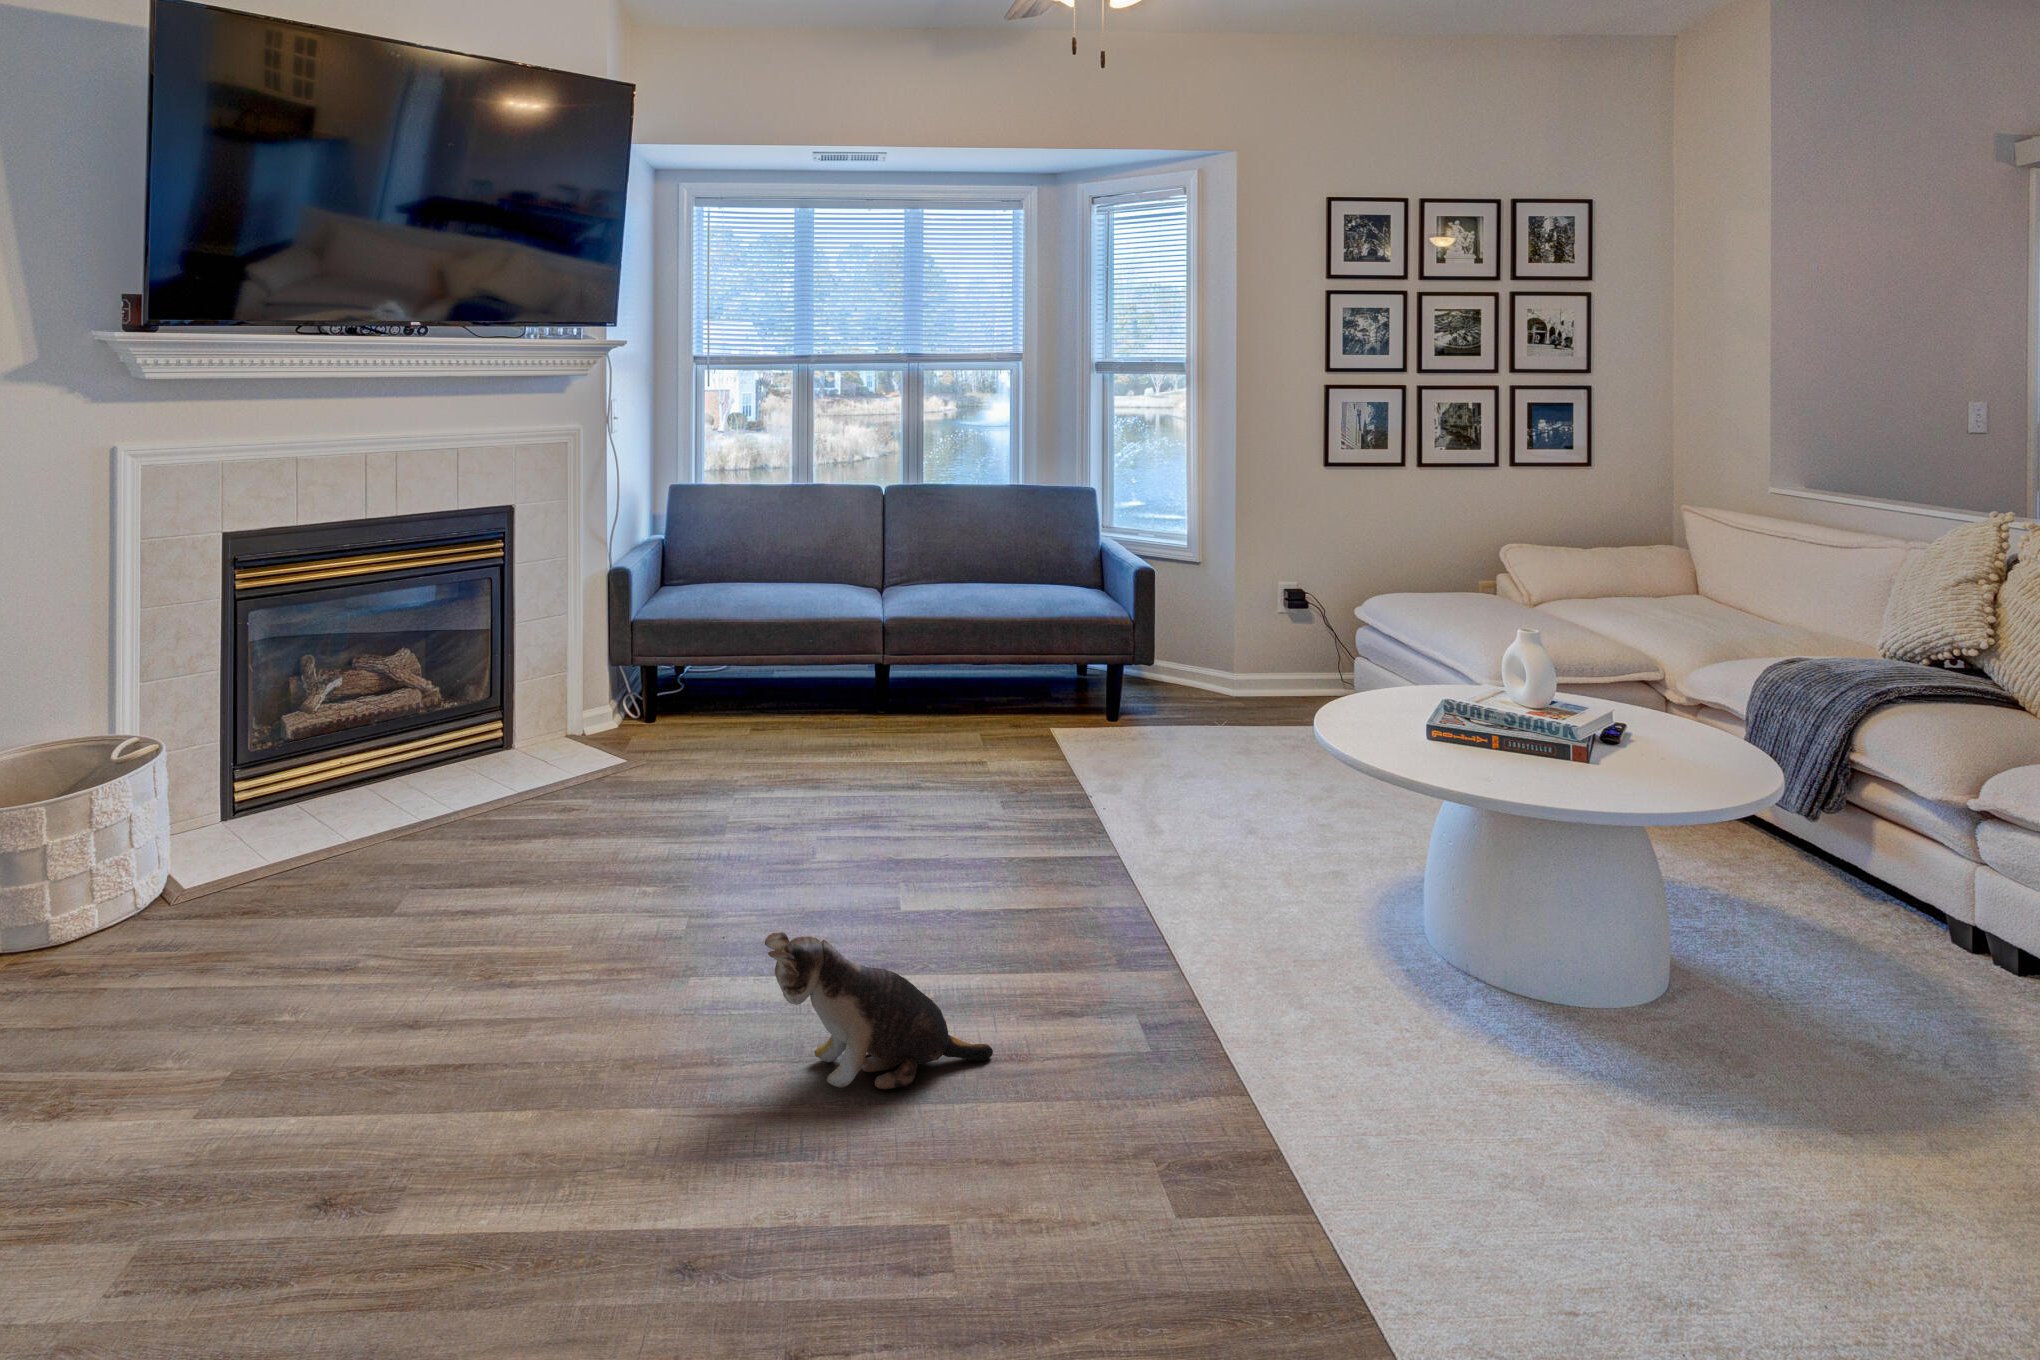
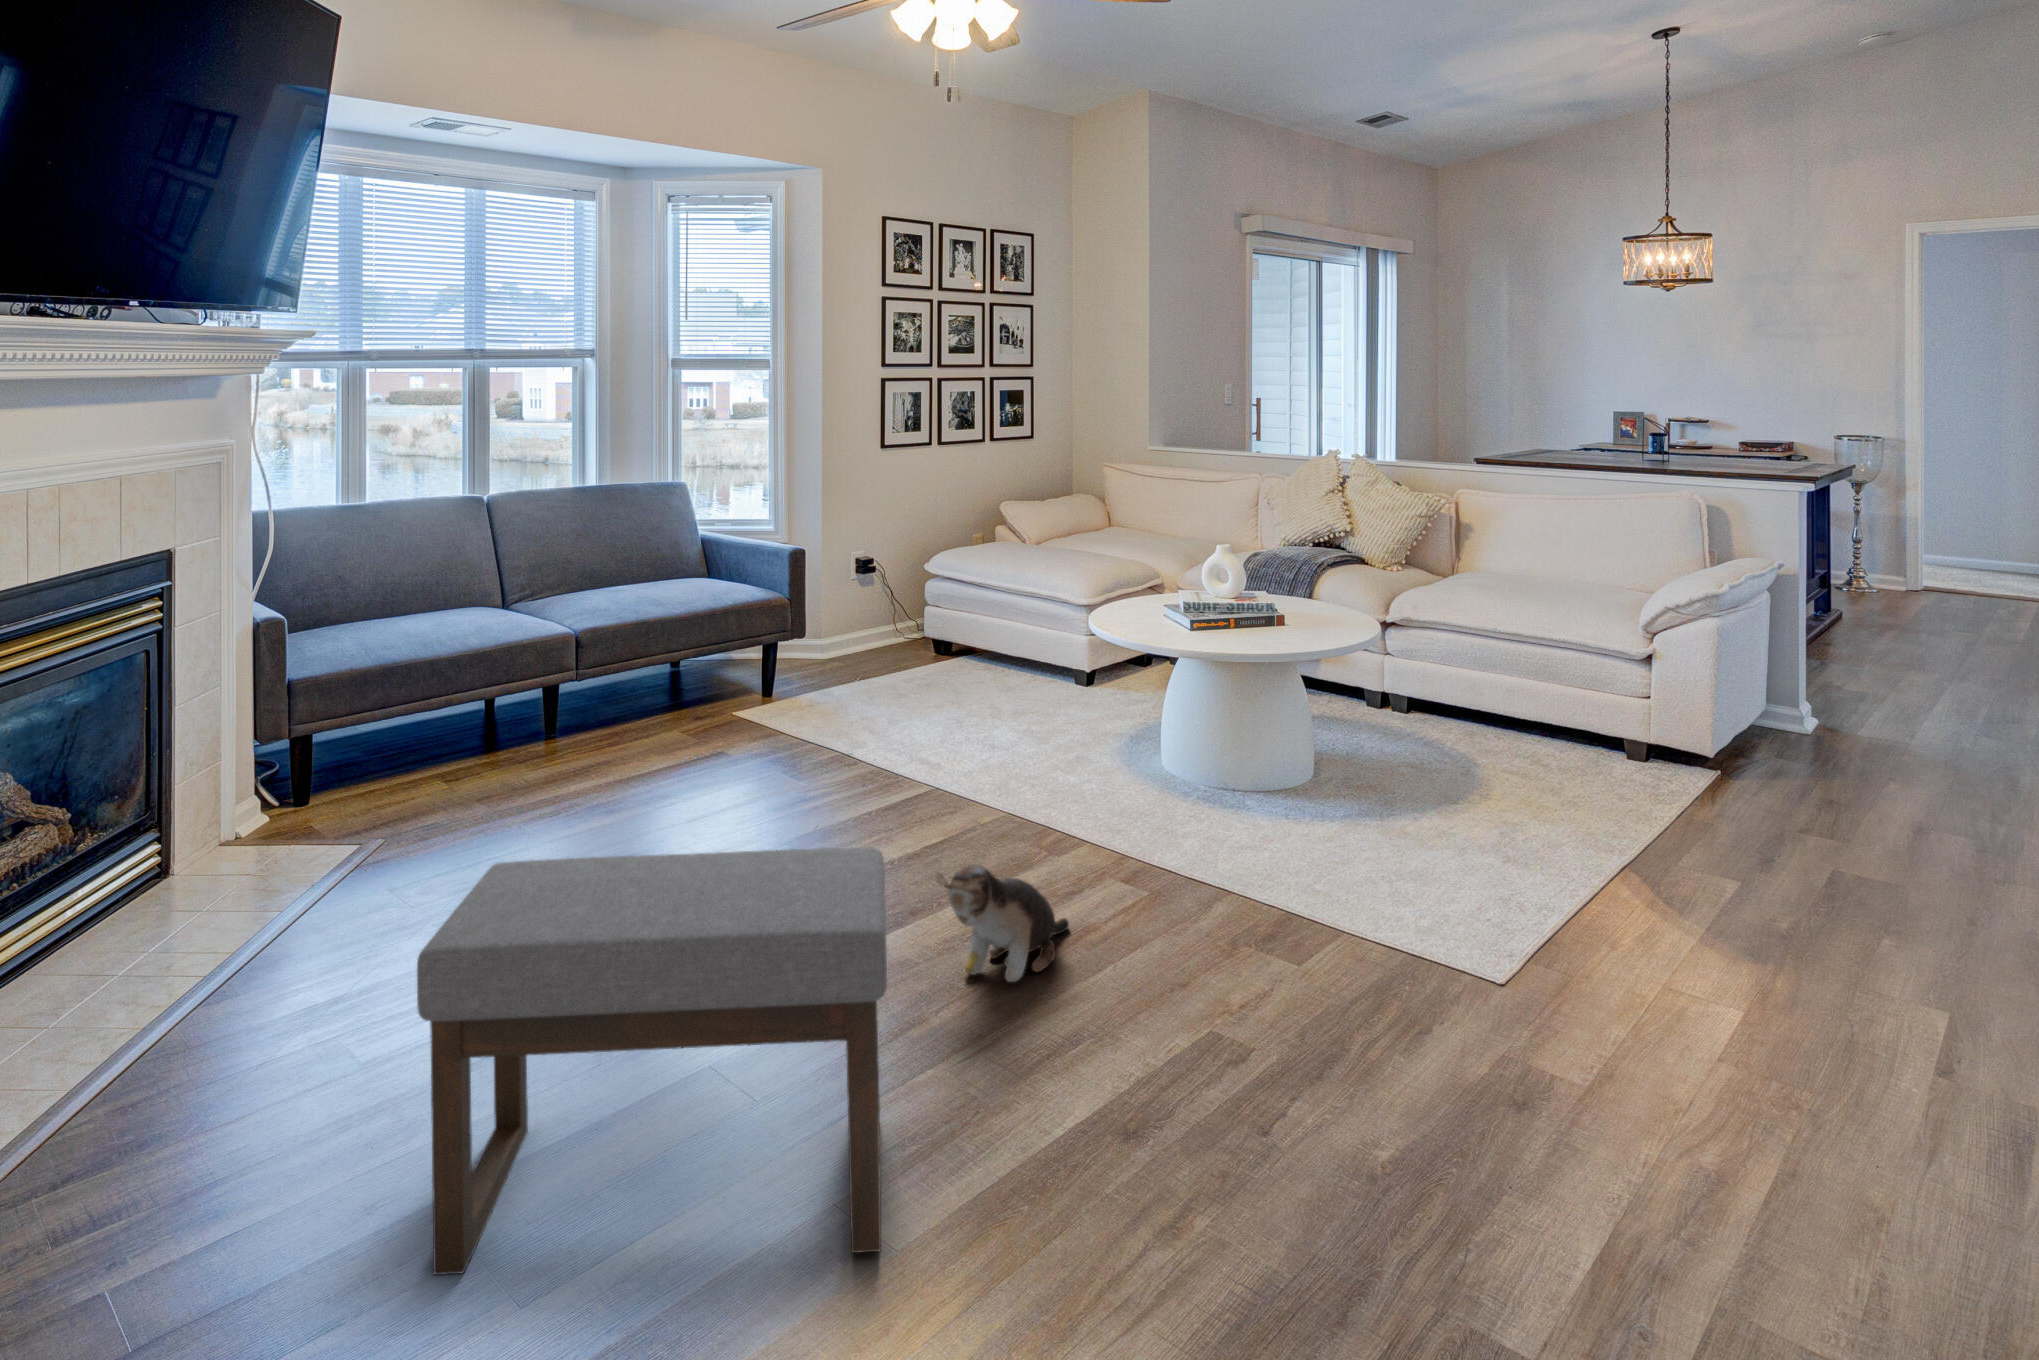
ottoman: none [176,792,554,1262] -> present [417,848,887,1275]

